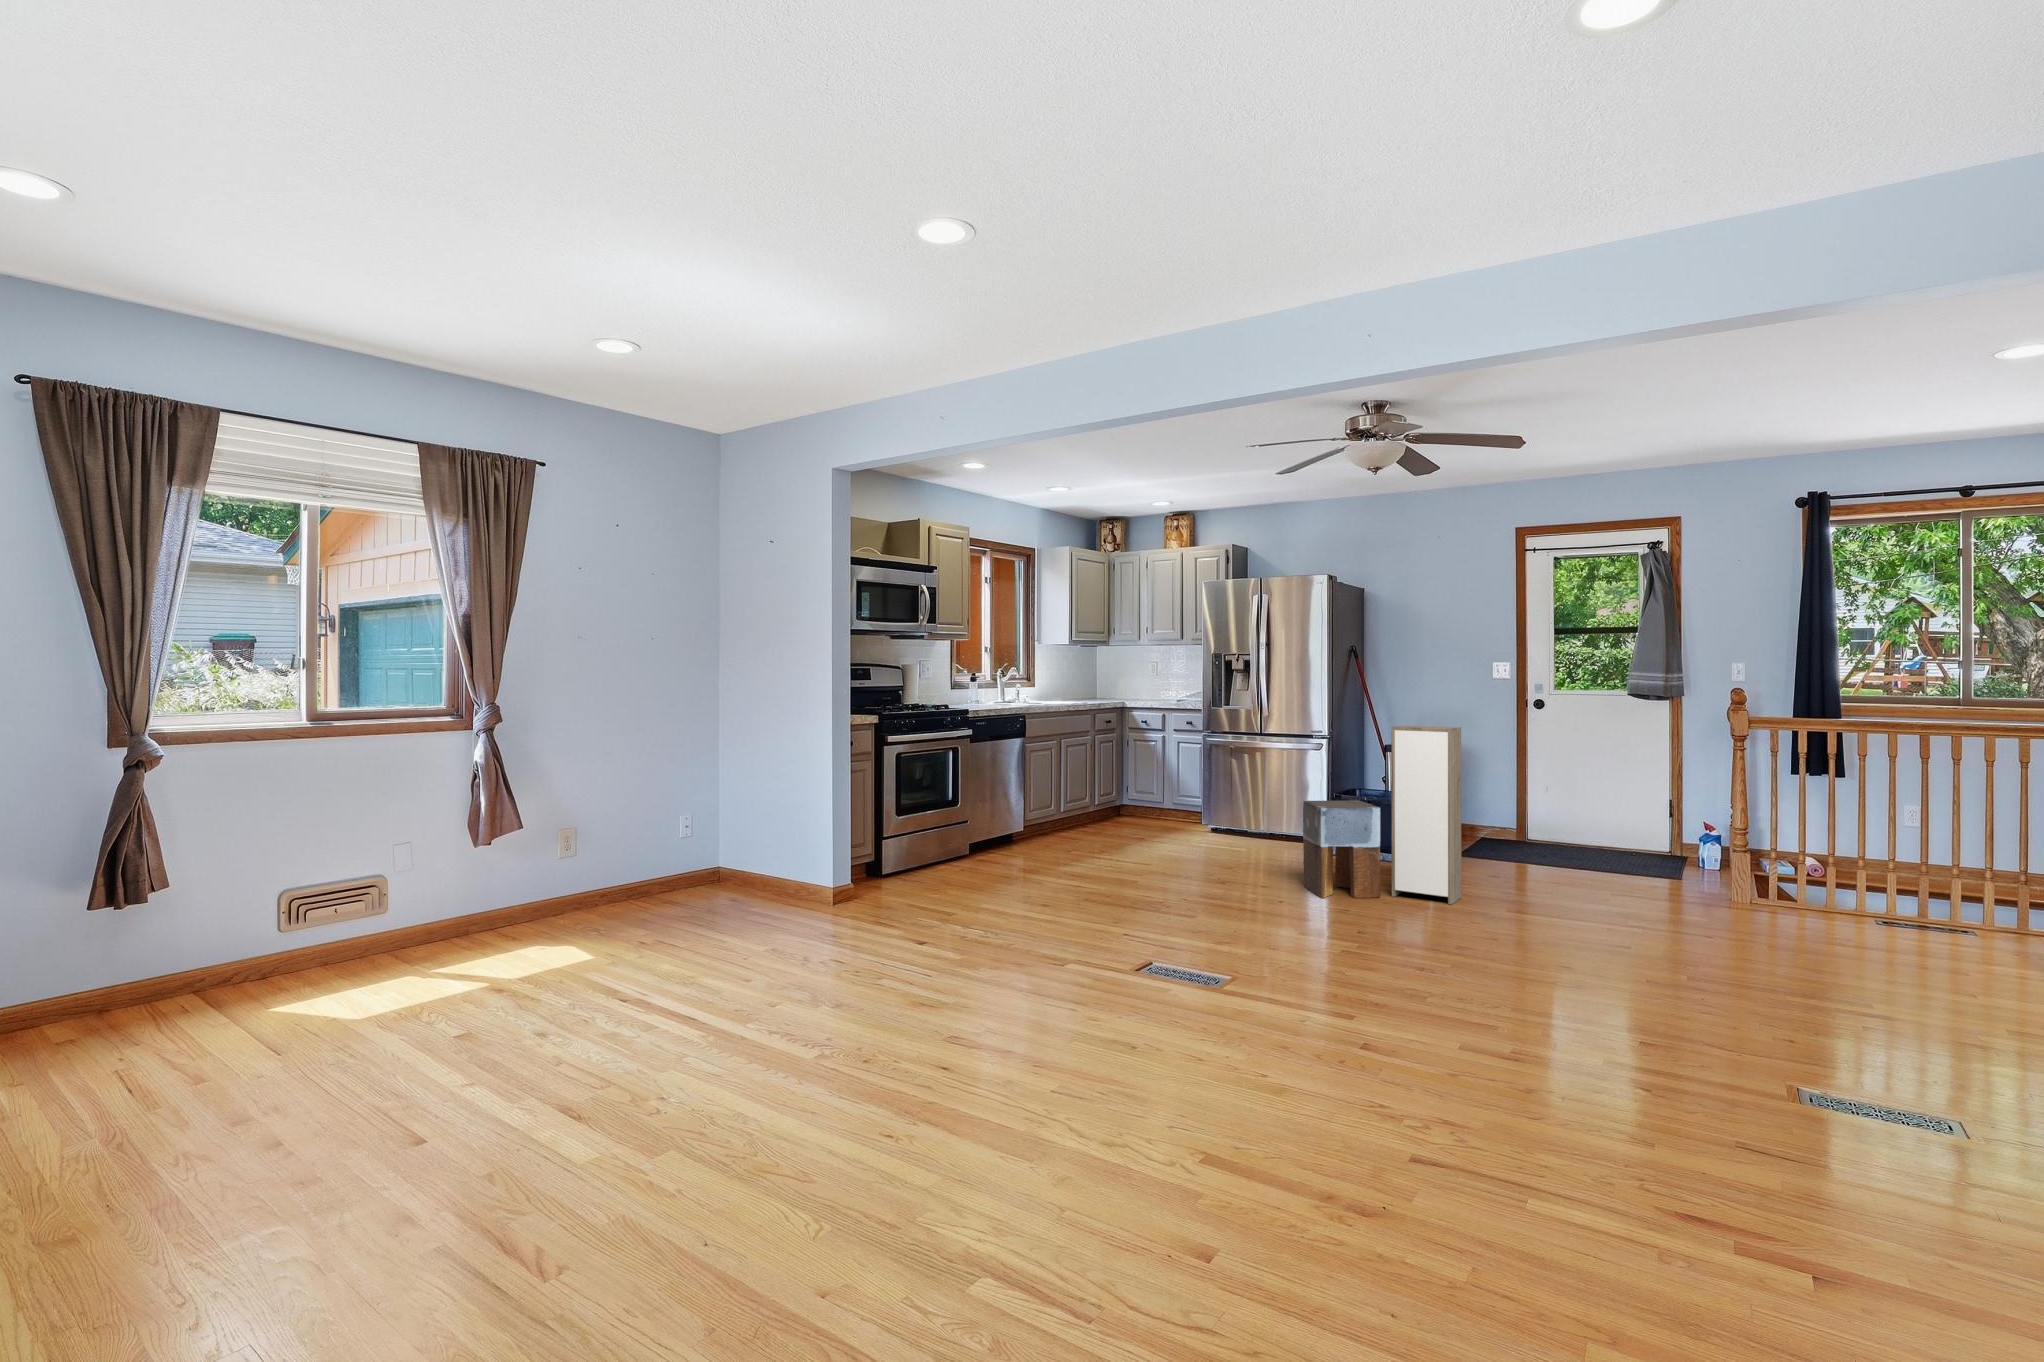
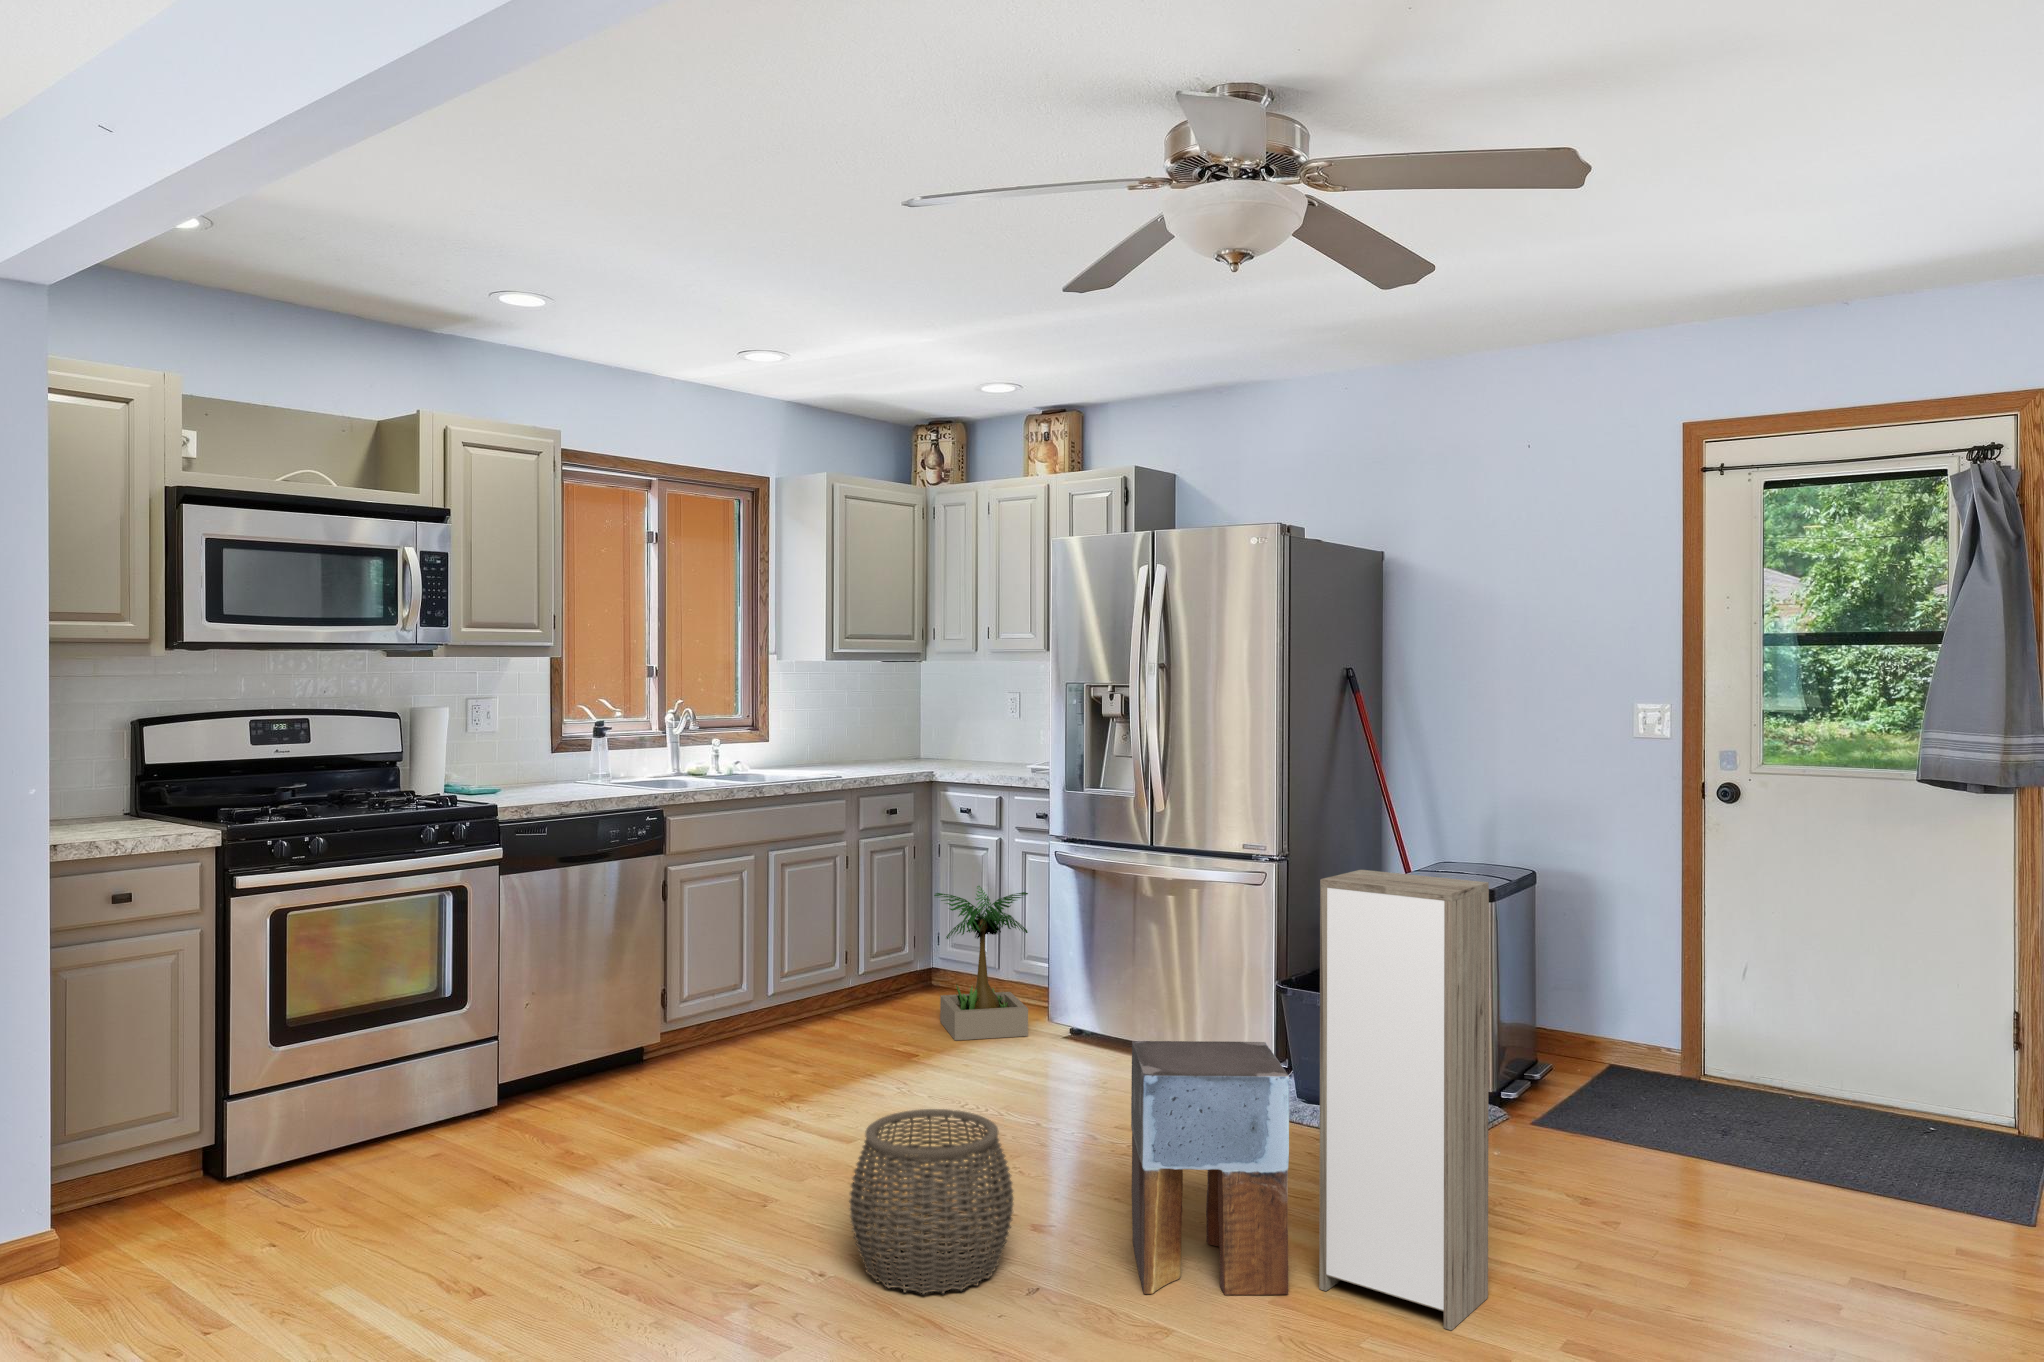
potted plant: none [1136,758,1194,833] -> present [934,886,1028,1040]
woven basket: none [1192,830,1263,899] -> present [849,1109,1014,1294]

